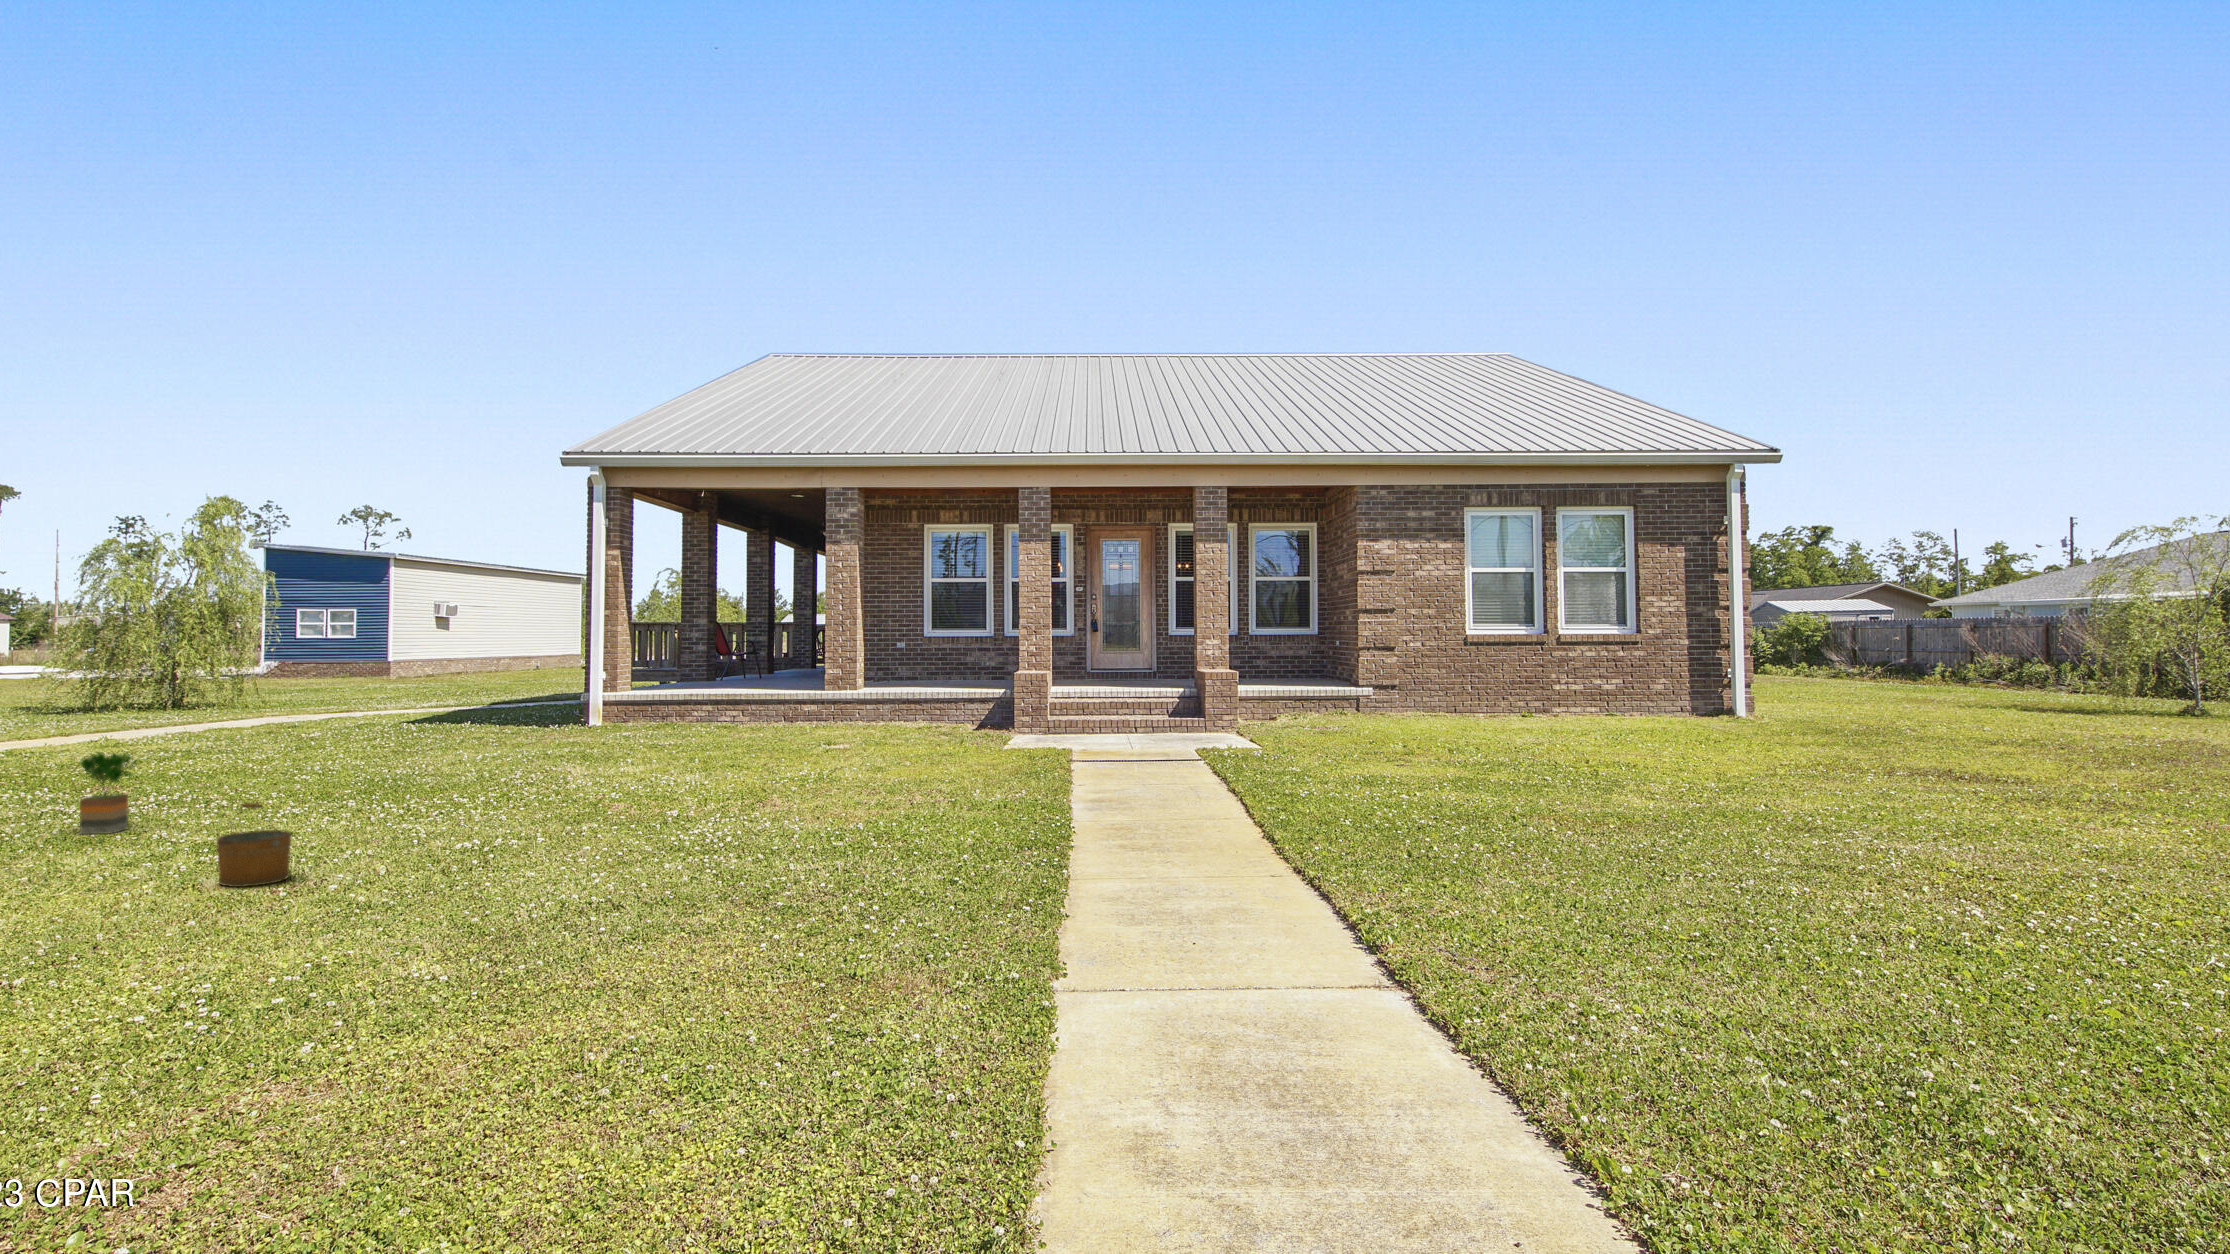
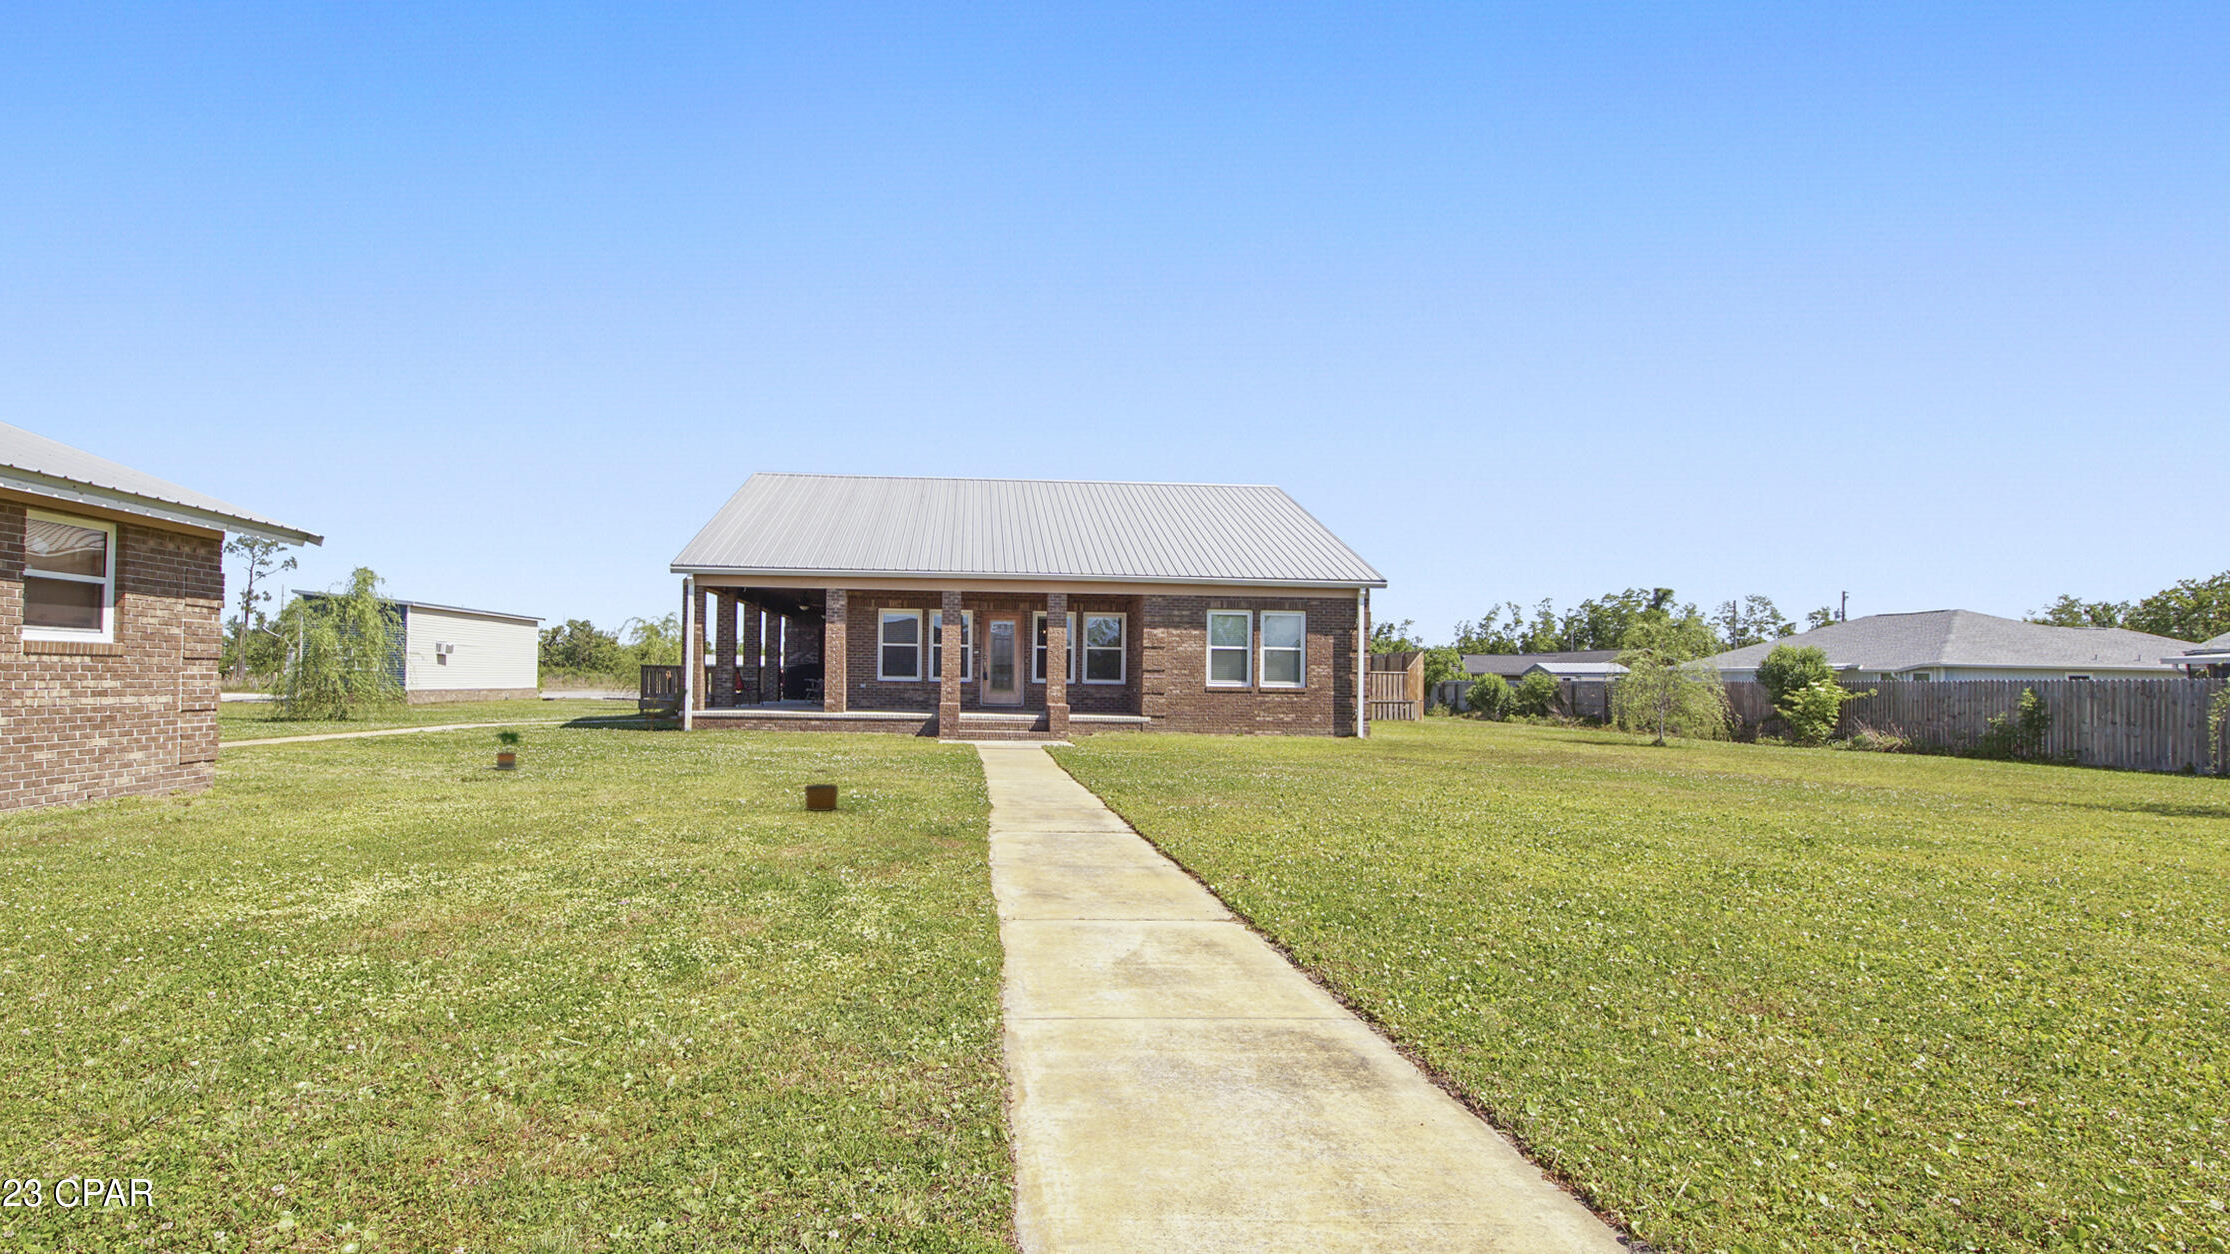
lounge chair: none [538,654,610,726] -> present [641,688,688,728]
bucket: present [217,803,291,887] -> present [805,770,838,811]

